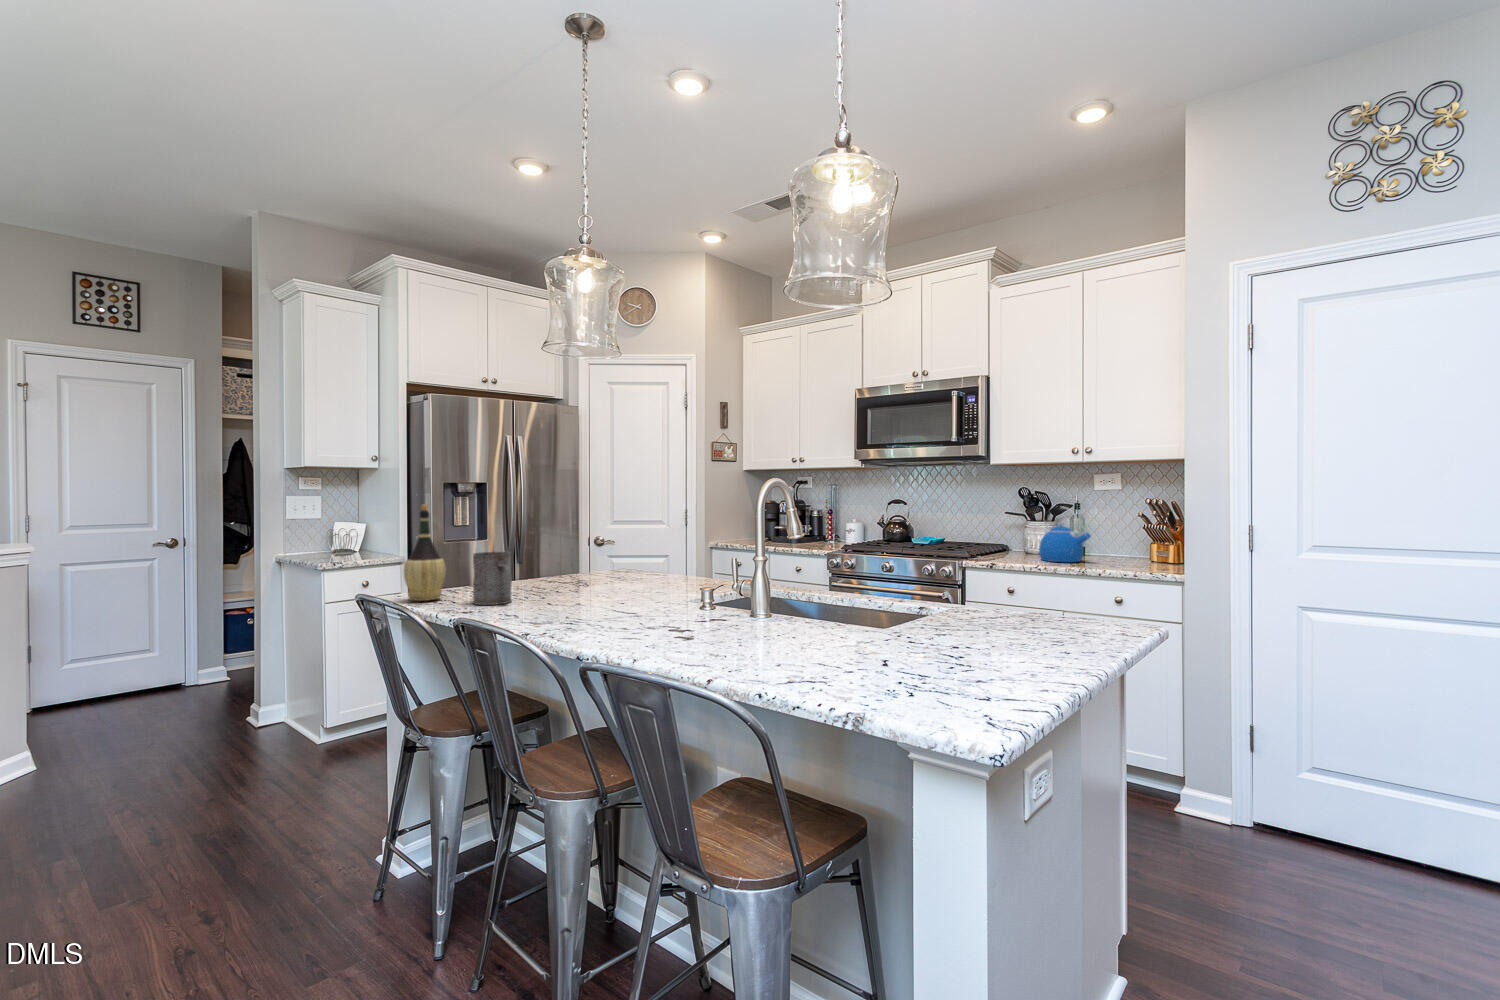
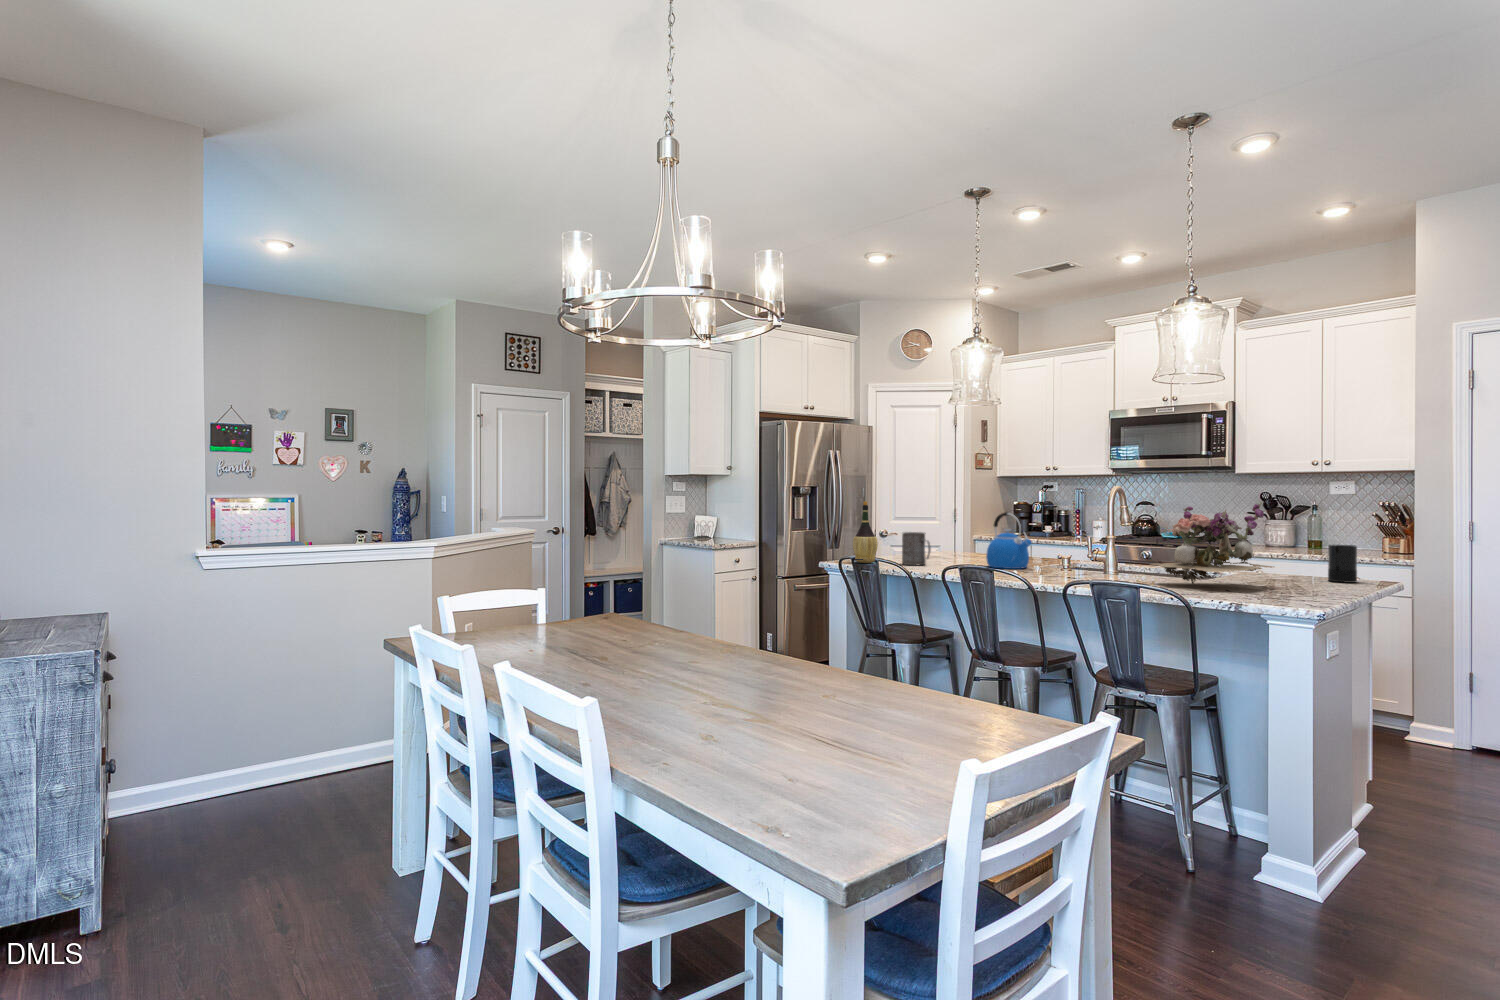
flower arrangement: none [776,504,969,650] -> present [1150,502,1274,584]
kettle: present [1039,506,1091,562] -> present [986,512,1031,569]
candle: none [1060,565,1104,633] -> present [1328,544,1357,583]

